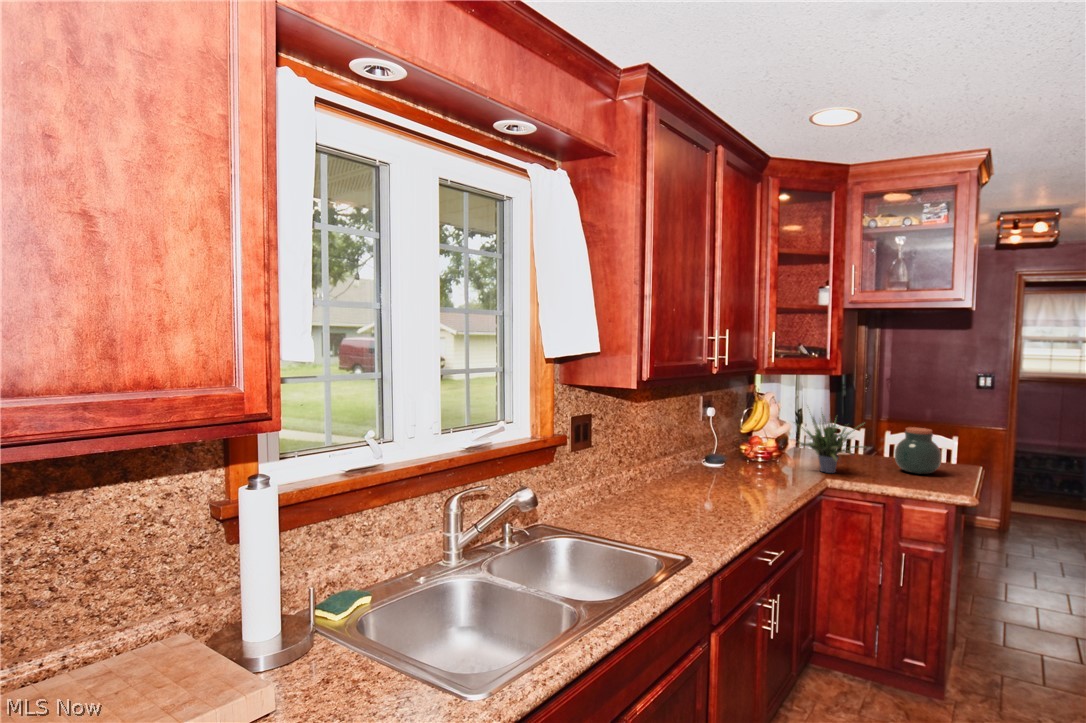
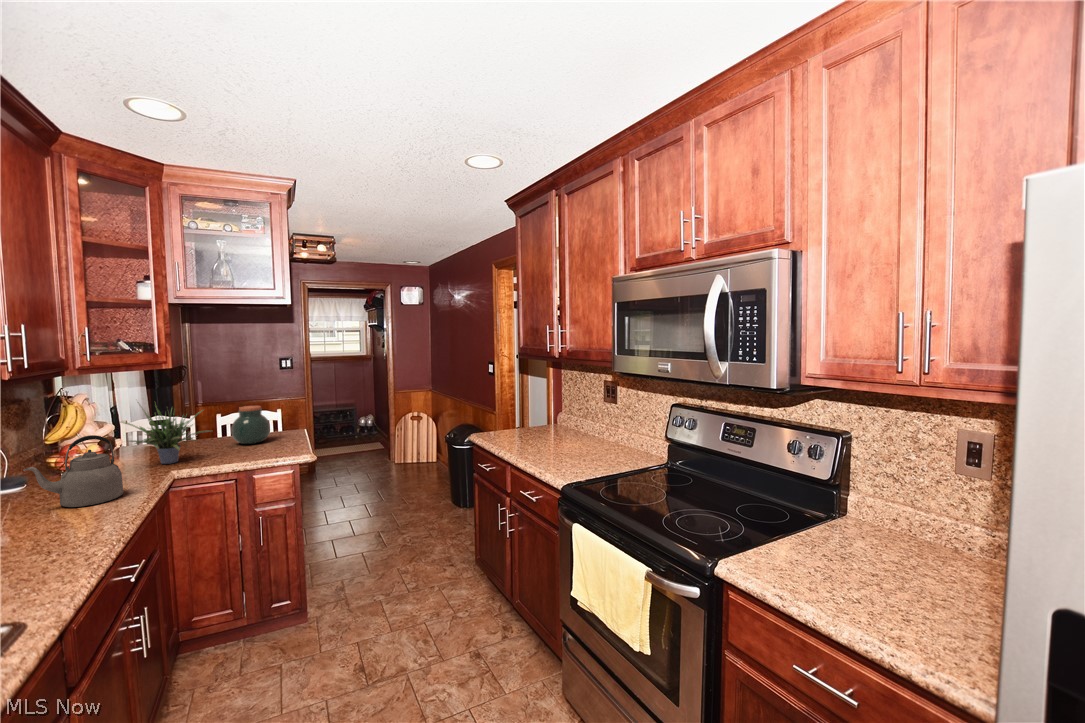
kettle: none [719,429,782,491] -> present [23,435,124,507]

